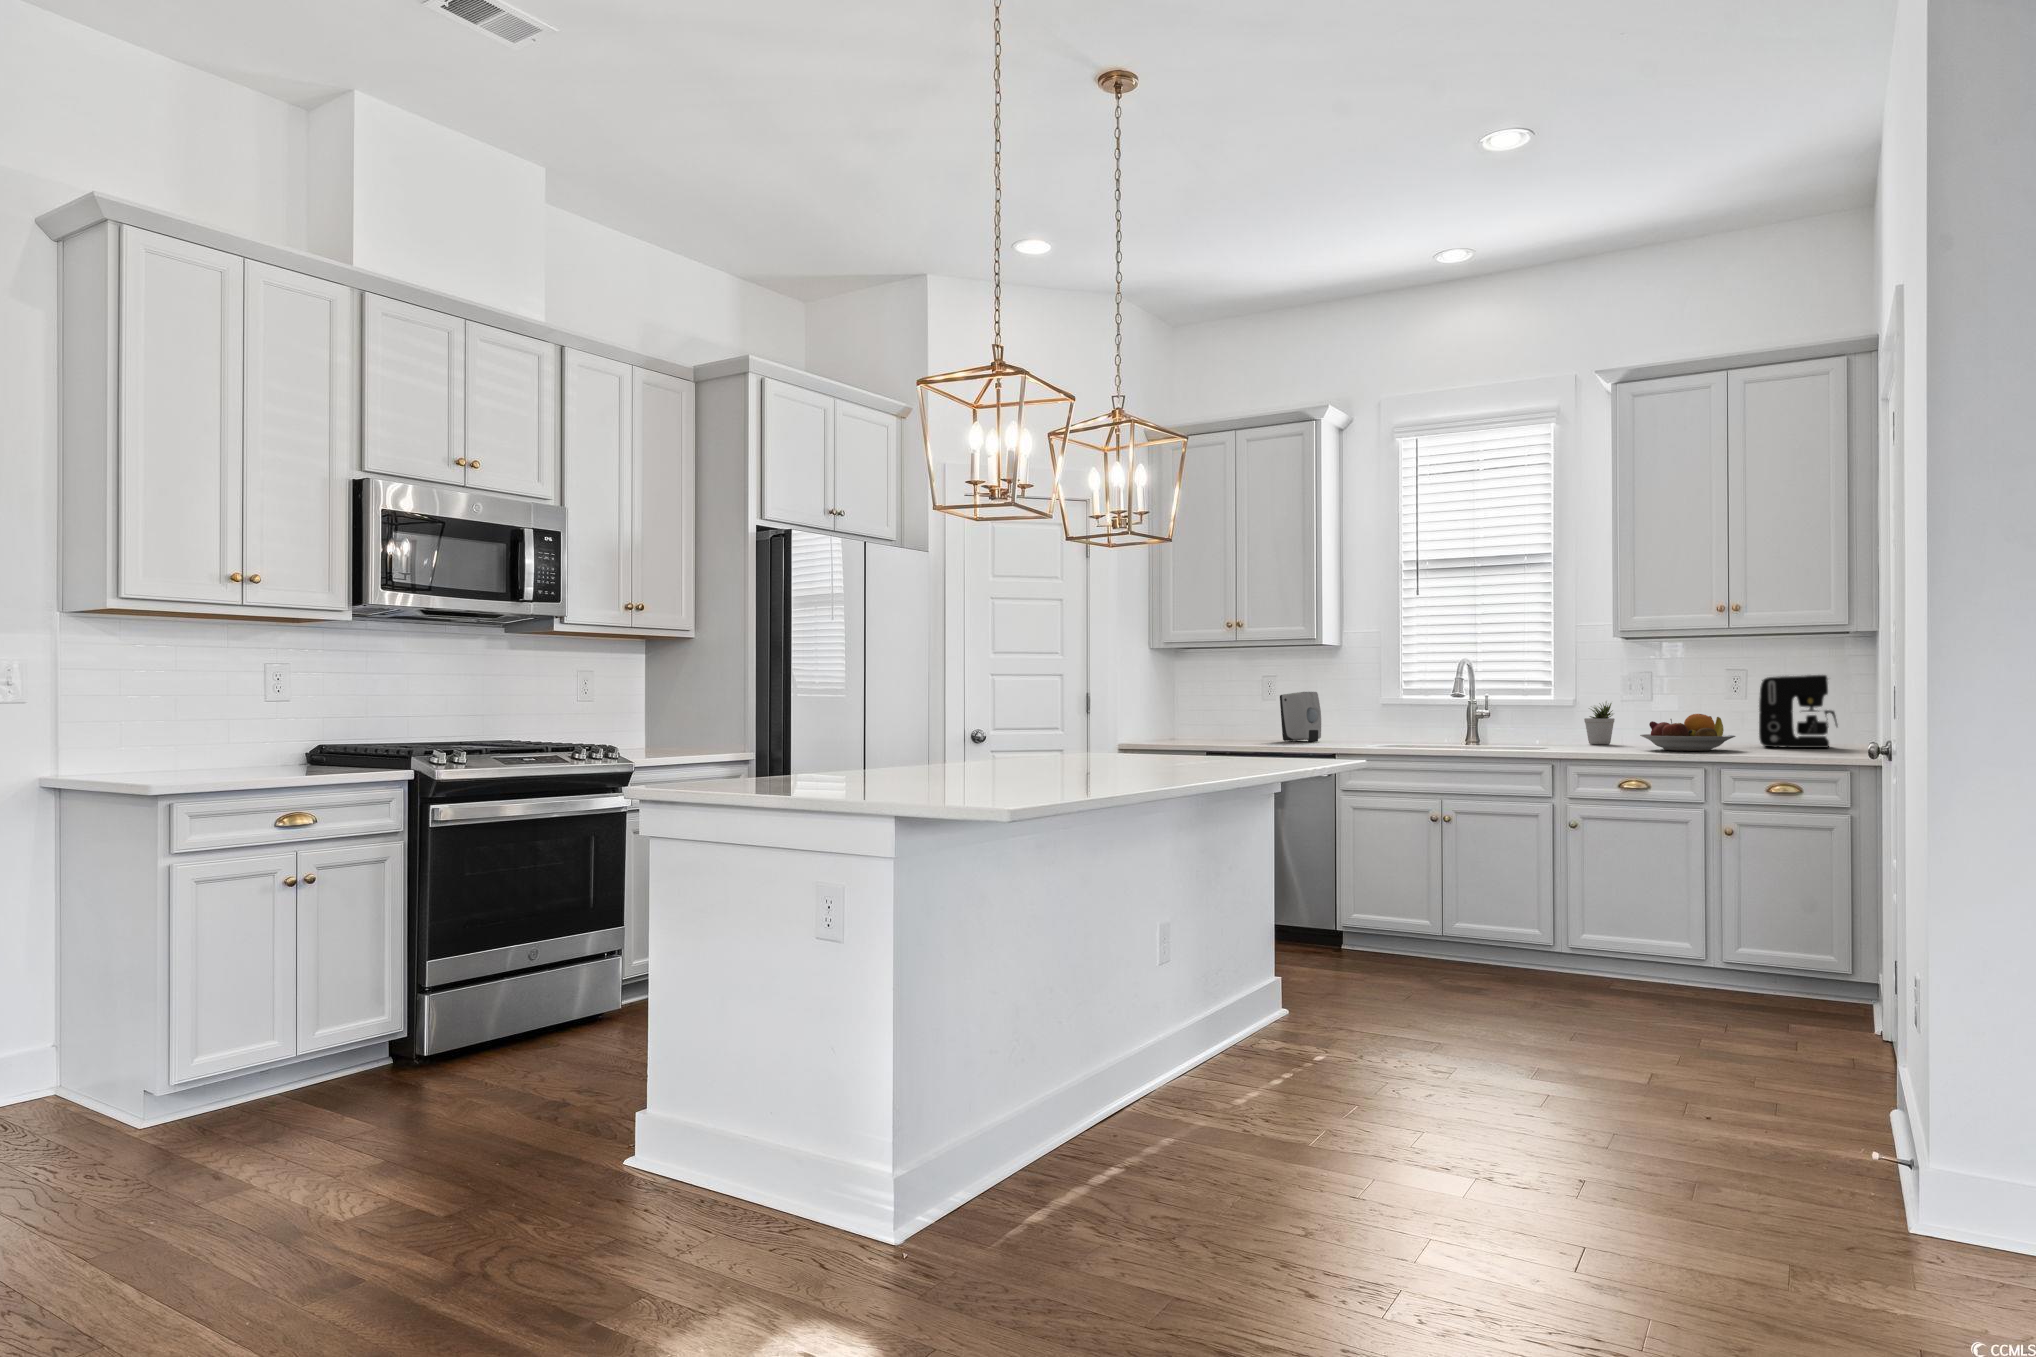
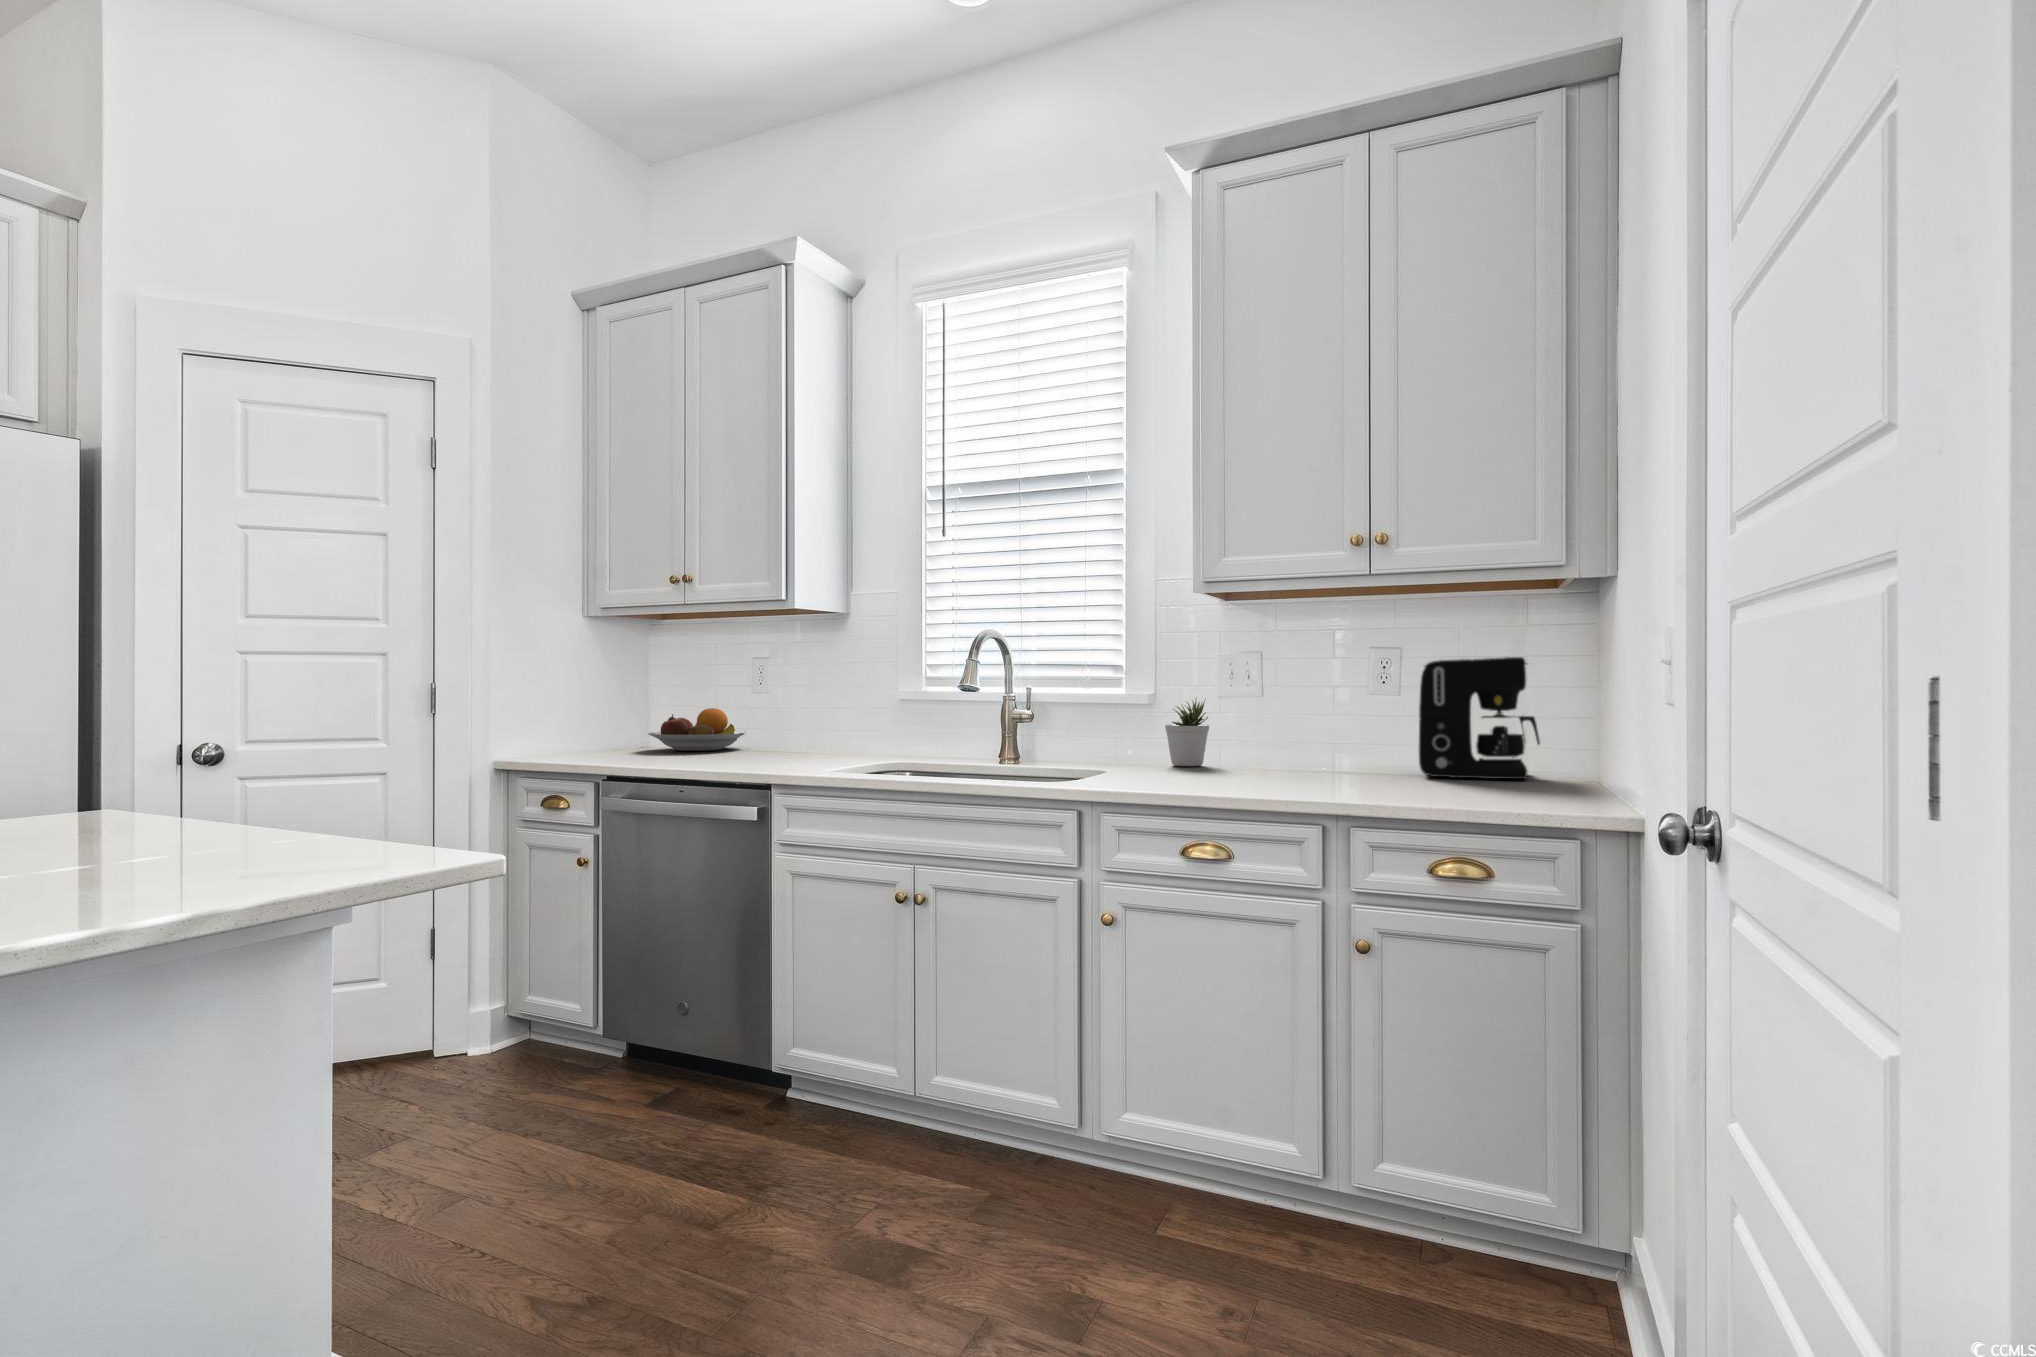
soap dispenser: present [1280,692,1321,742] -> none [752,681,809,757]
fruit bowl: present [1640,714,1735,751] -> present [648,708,745,751]

